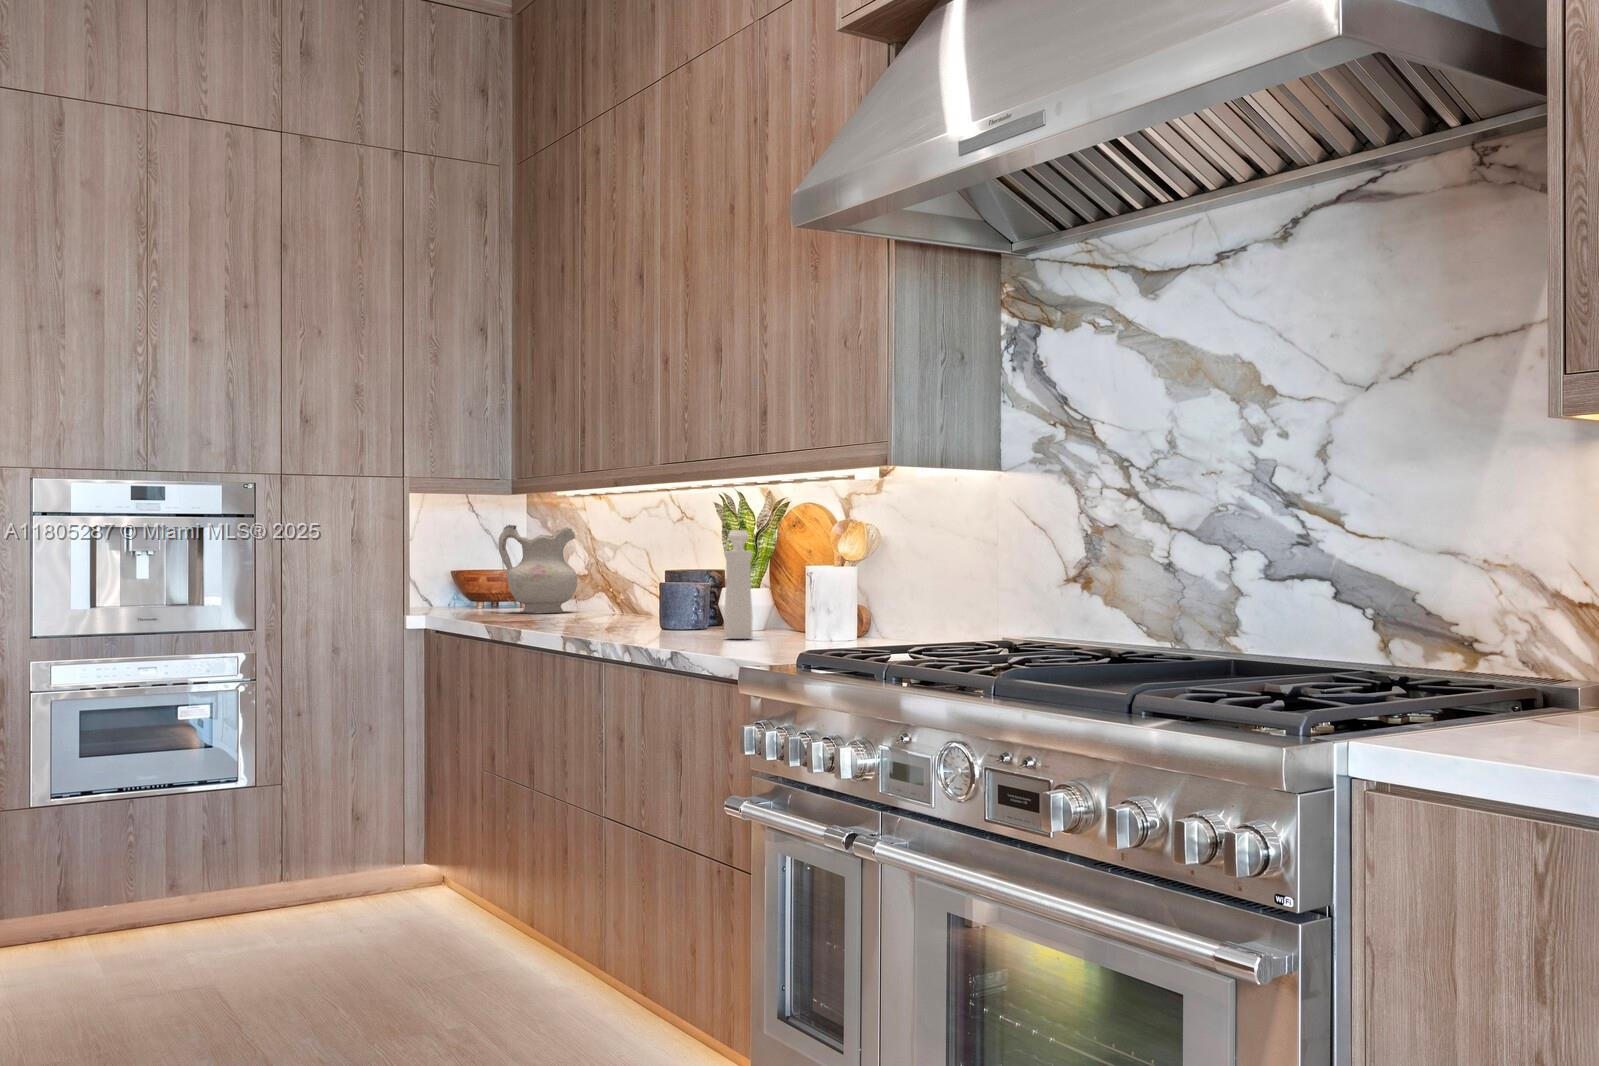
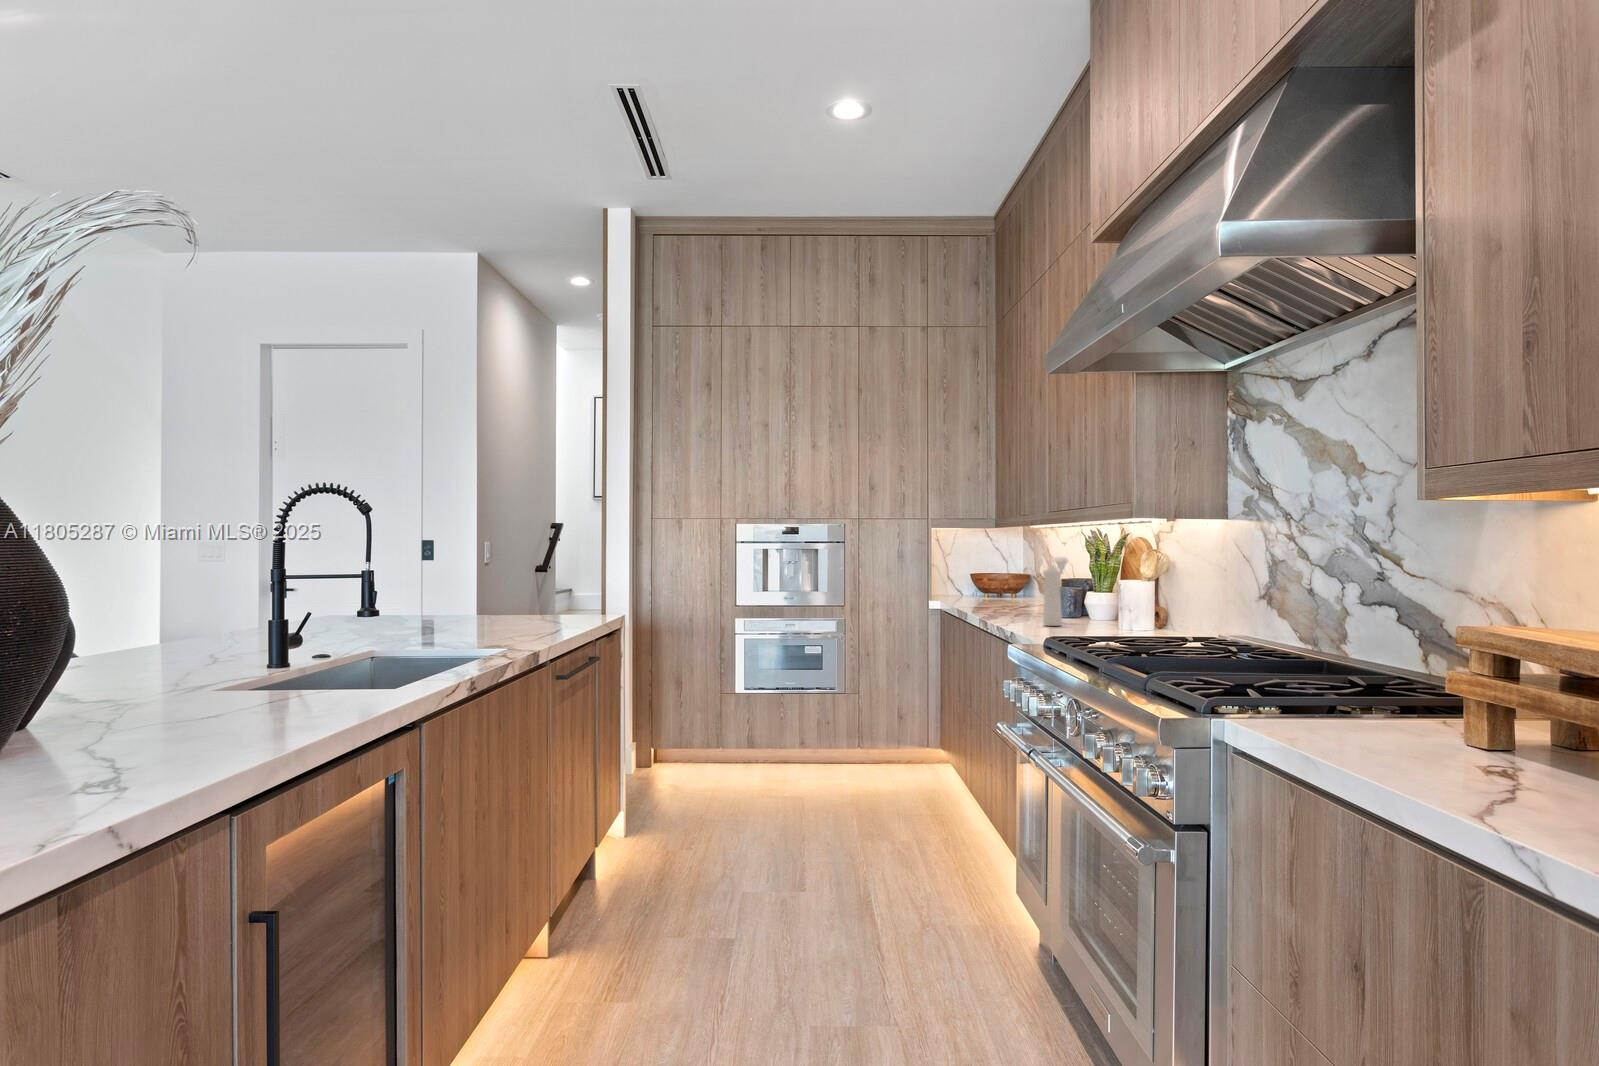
ceramic pitcher: present [499,525,577,613] -> none [978,547,1025,601]

